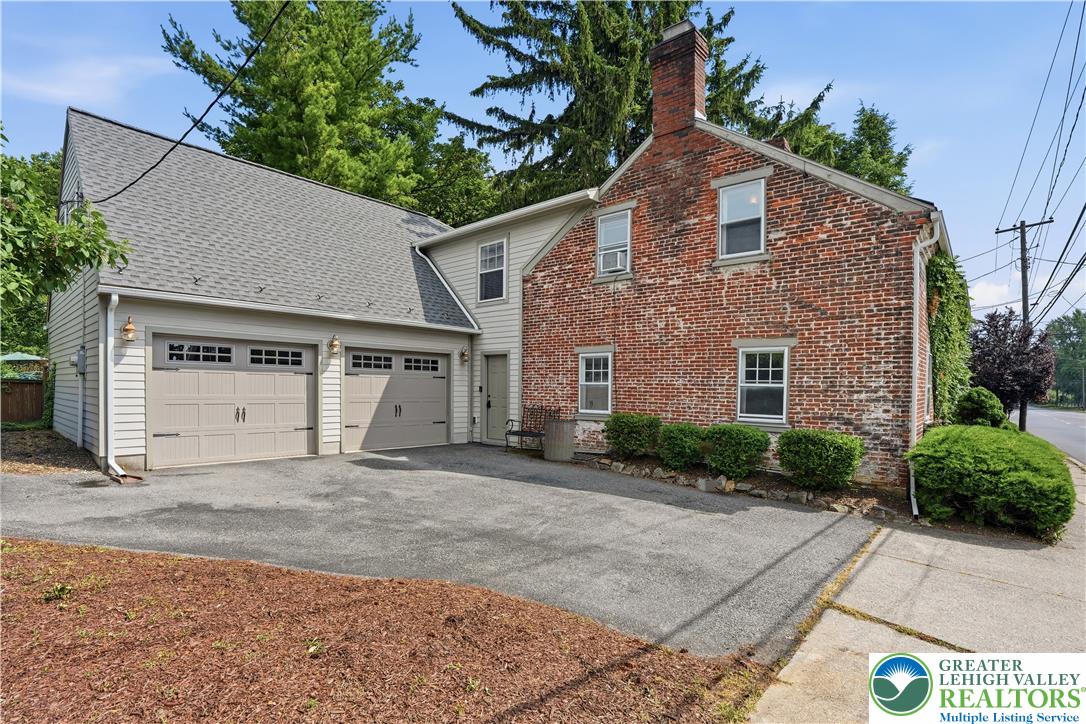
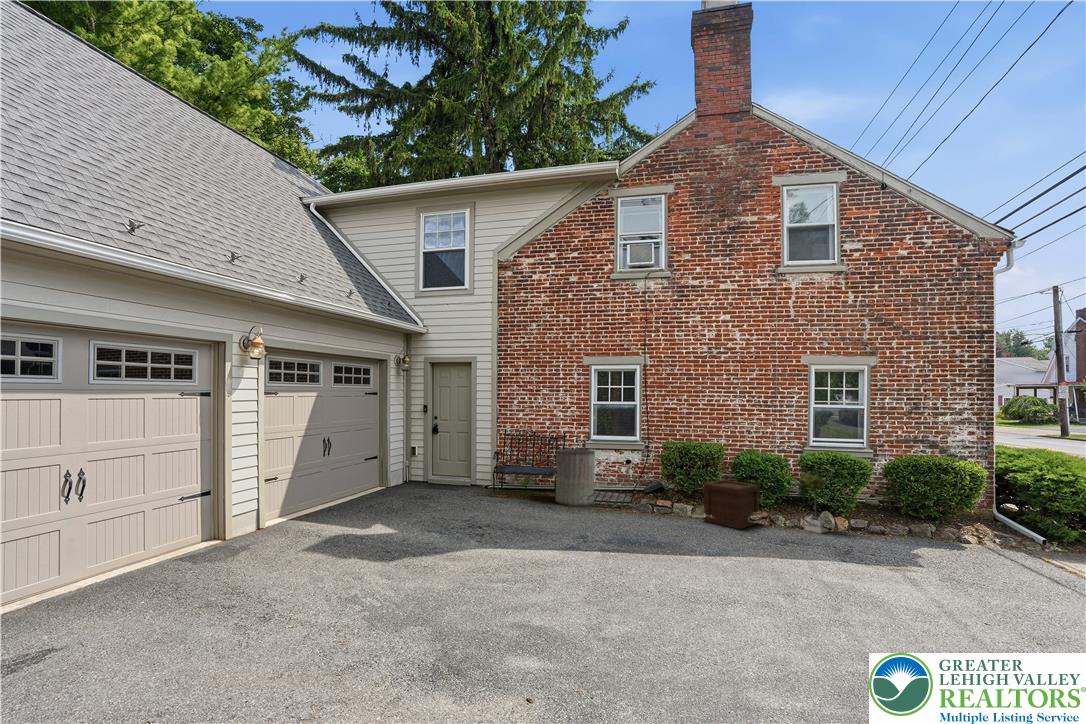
wooden crate: none [626,446,670,482] -> present [704,480,759,529]

